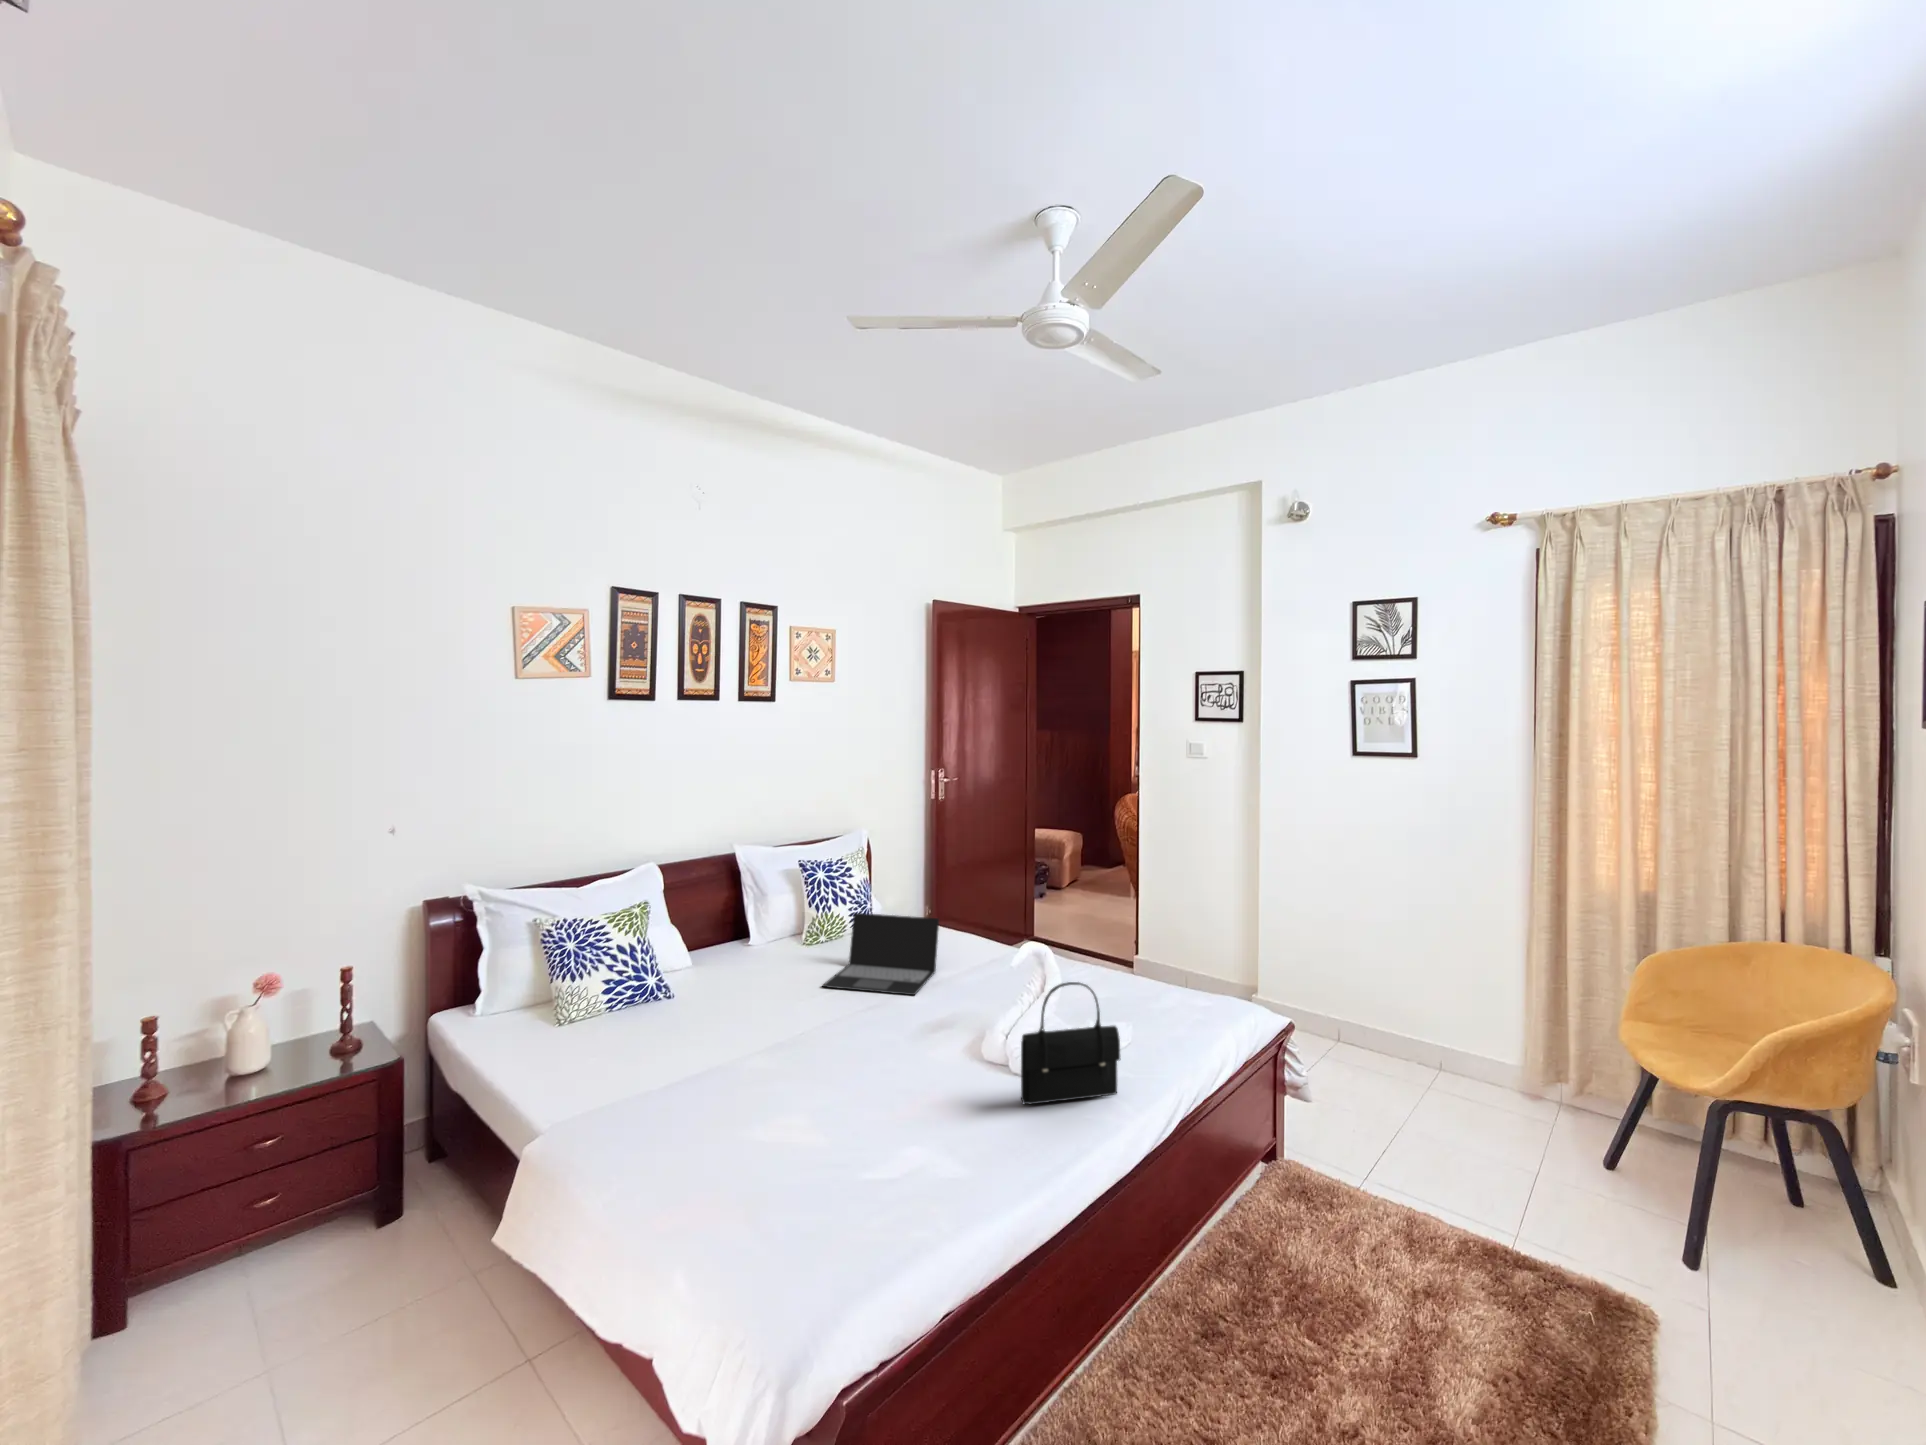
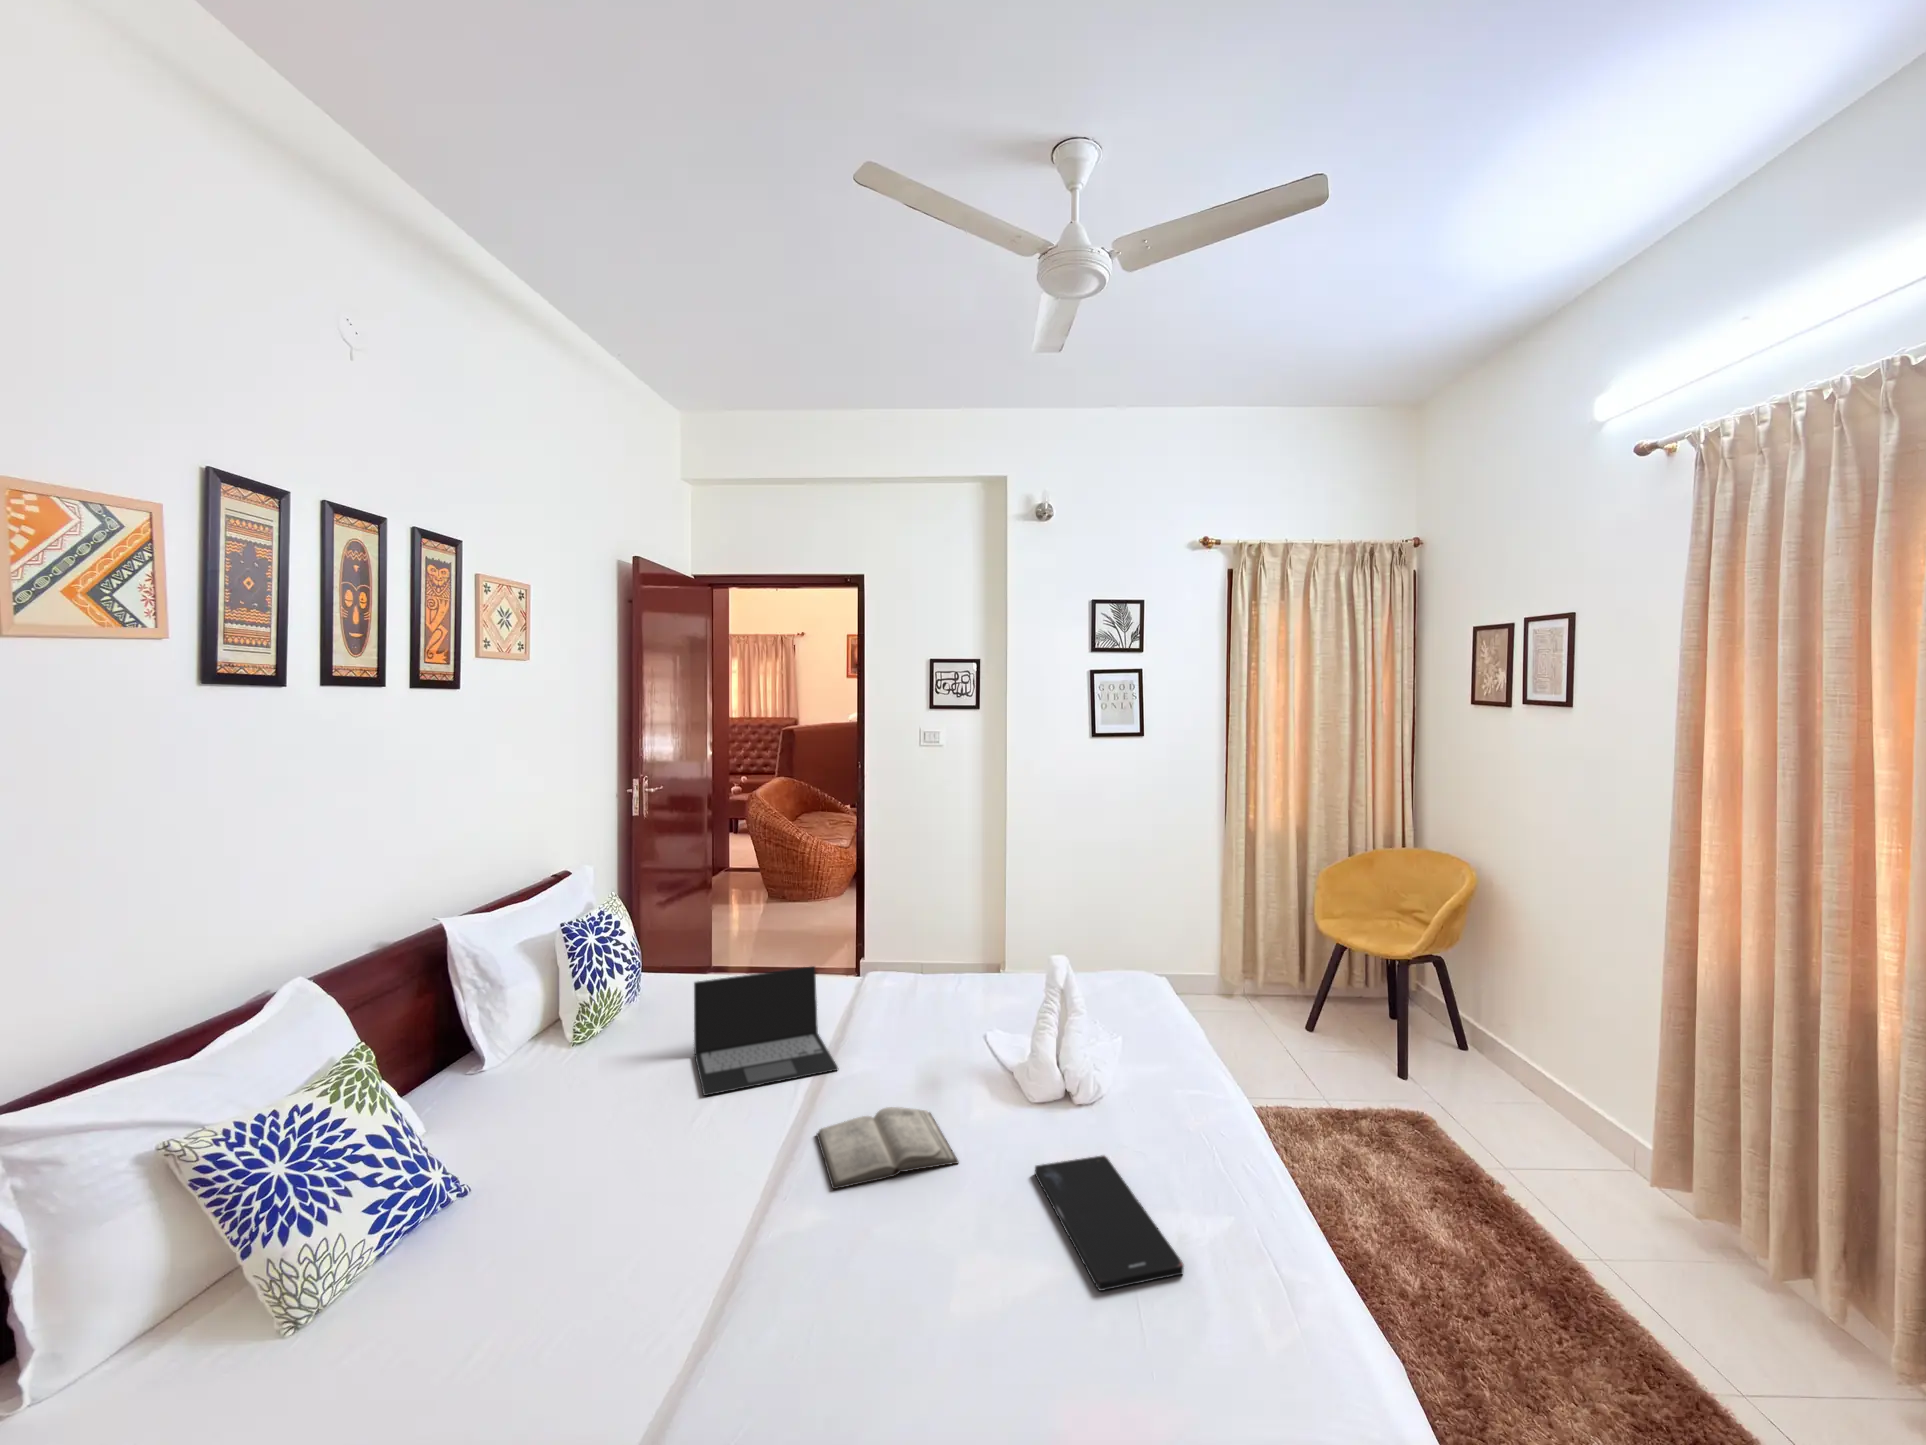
handbag: present [1021,982,1120,1104] -> none [1127,1004,1191,1155]
diary: none [813,1020,930,1066] -> present [817,1107,958,1189]
smartphone: none [867,1082,994,1174] -> present [1035,1155,1184,1291]

